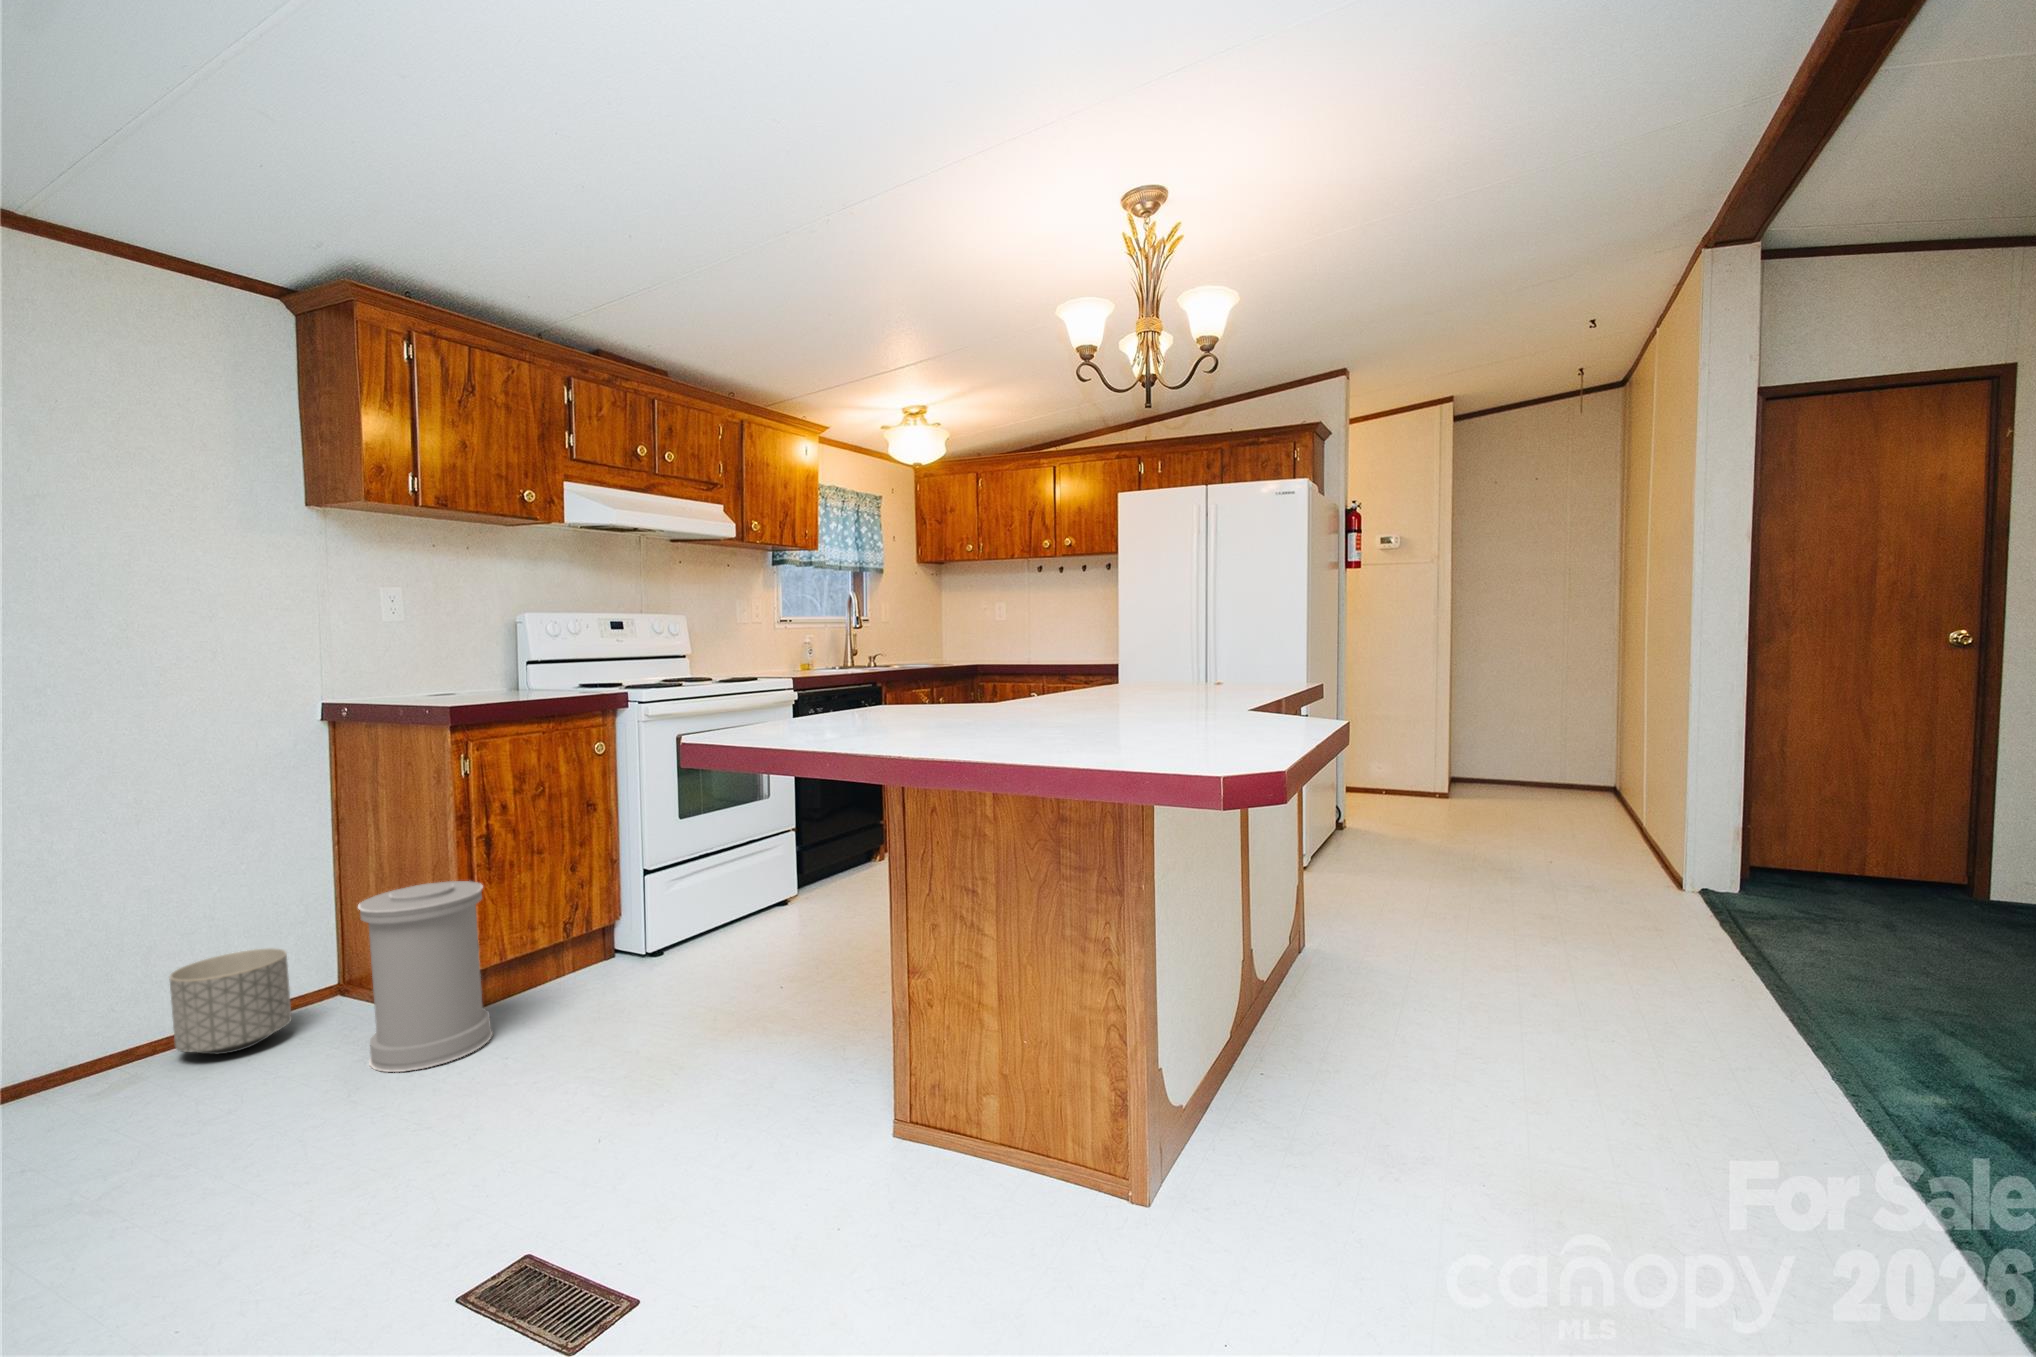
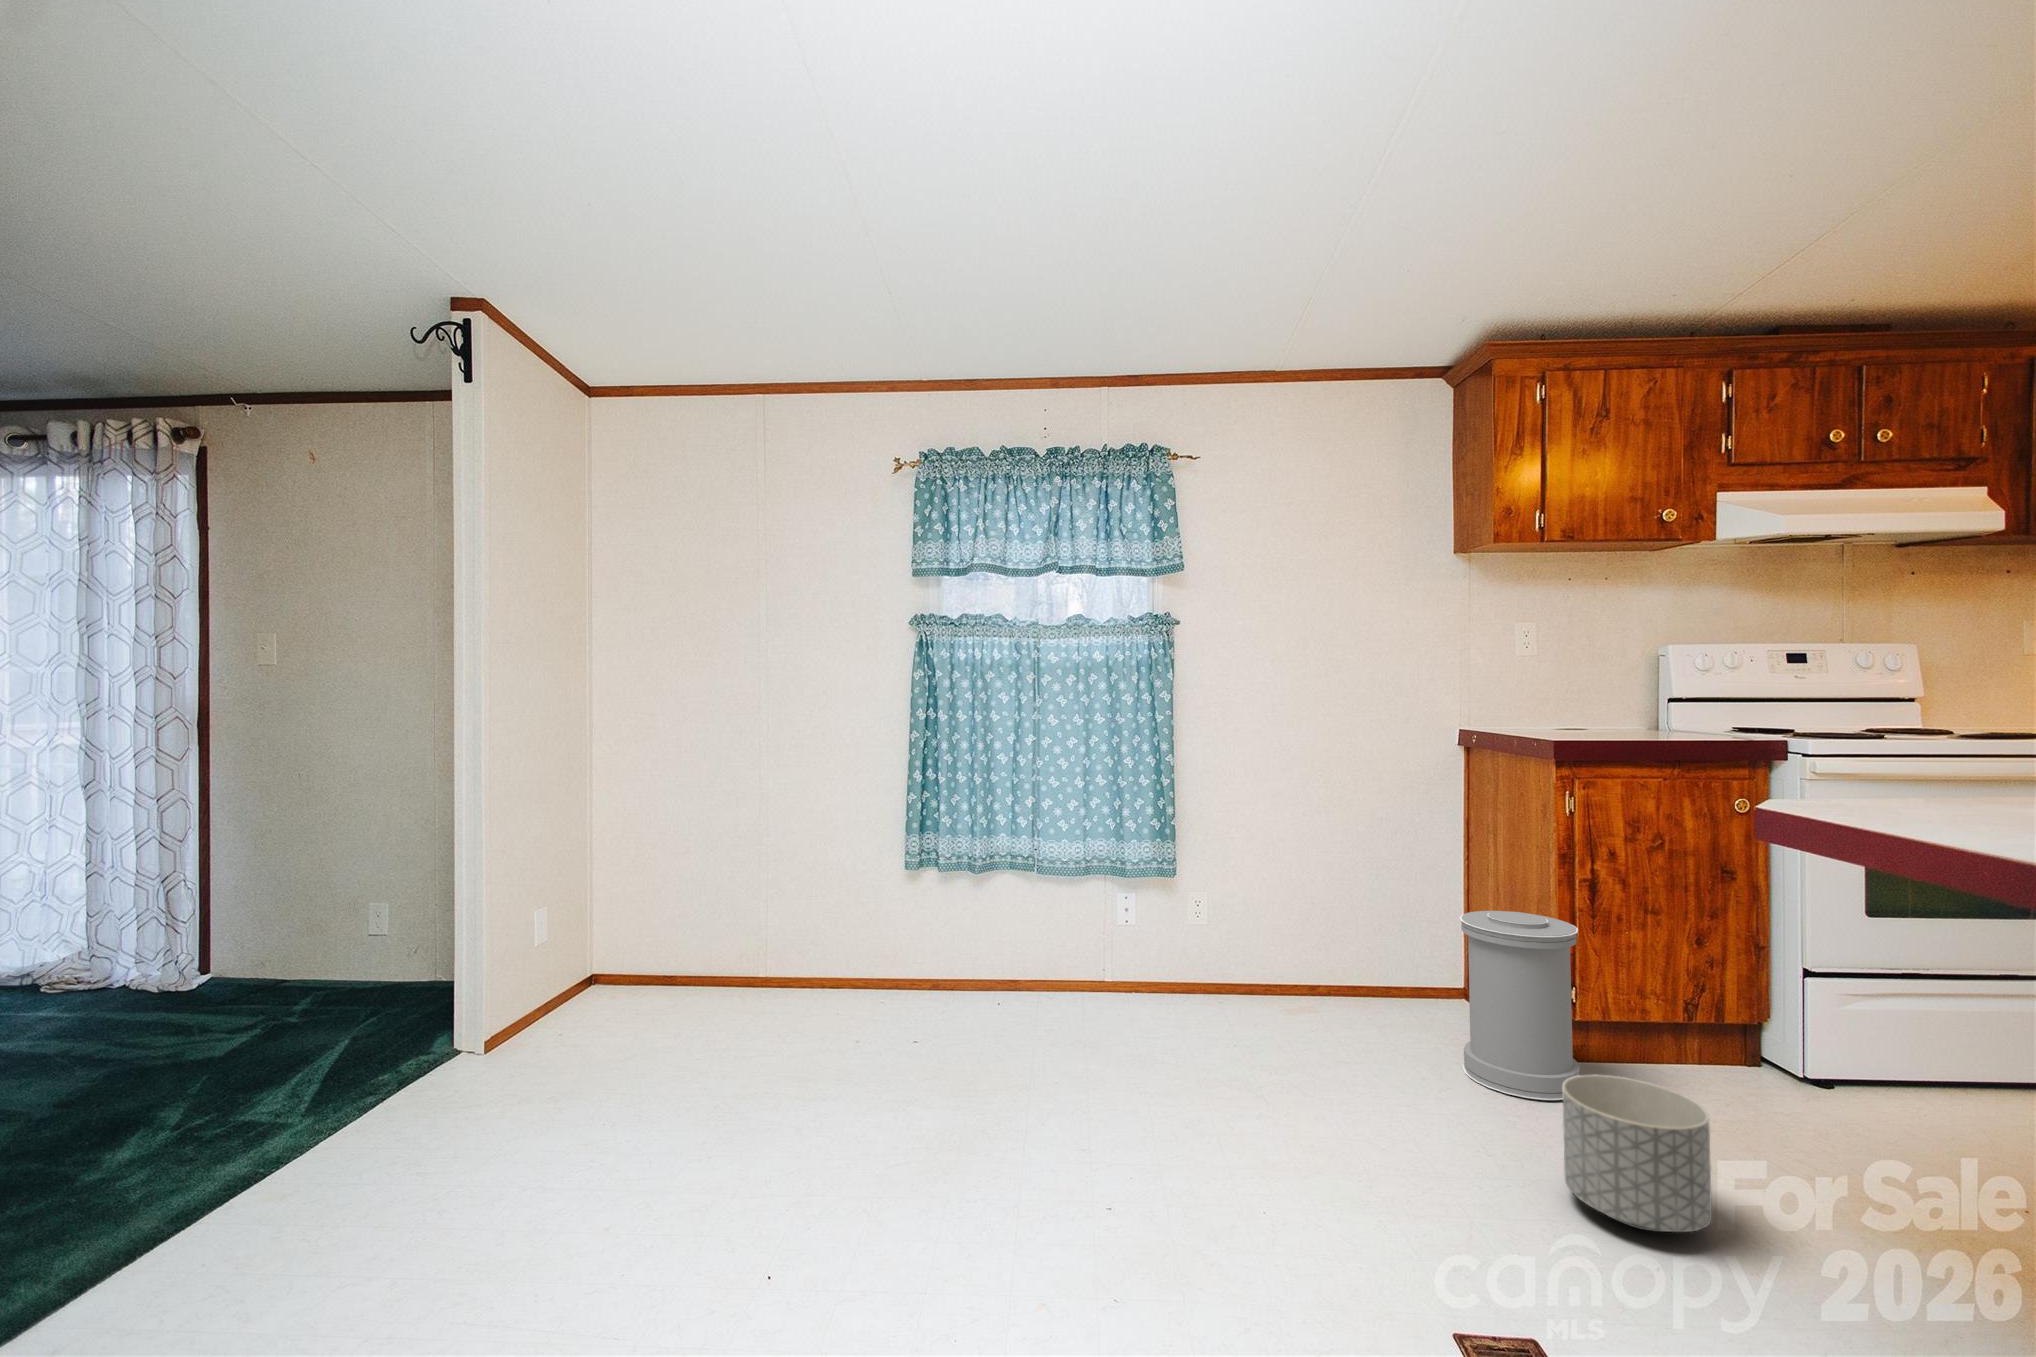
planter: present [169,948,292,1054] -> present [1563,1075,1712,1232]

